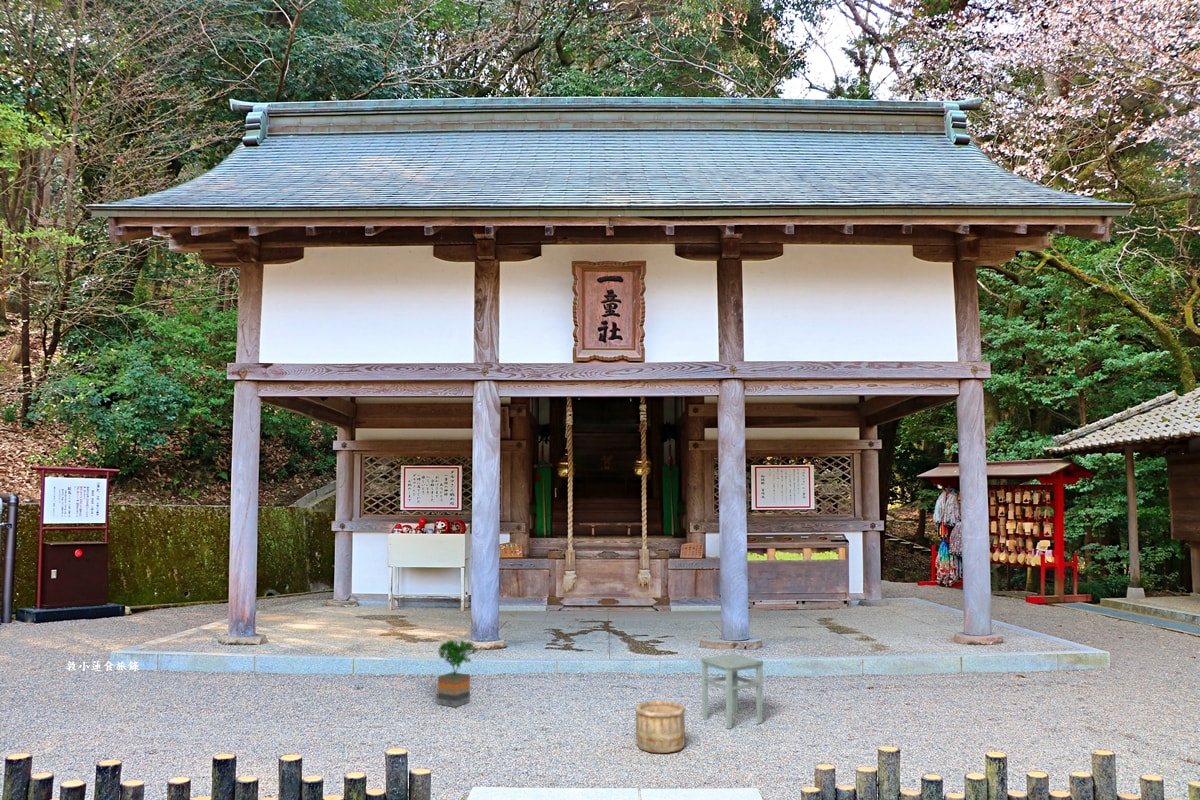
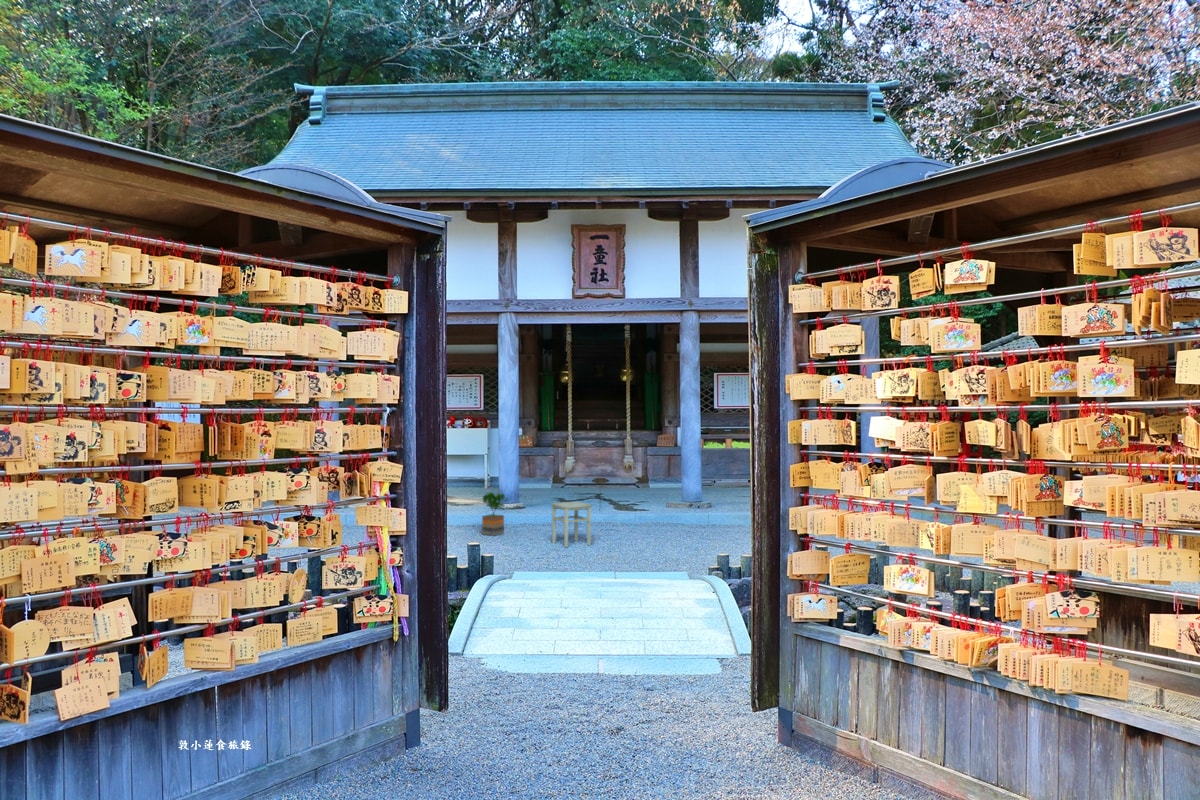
stool: present [701,654,763,728] -> present [551,502,592,547]
wooden bucket: present [635,701,686,753] -> none [613,525,646,555]

